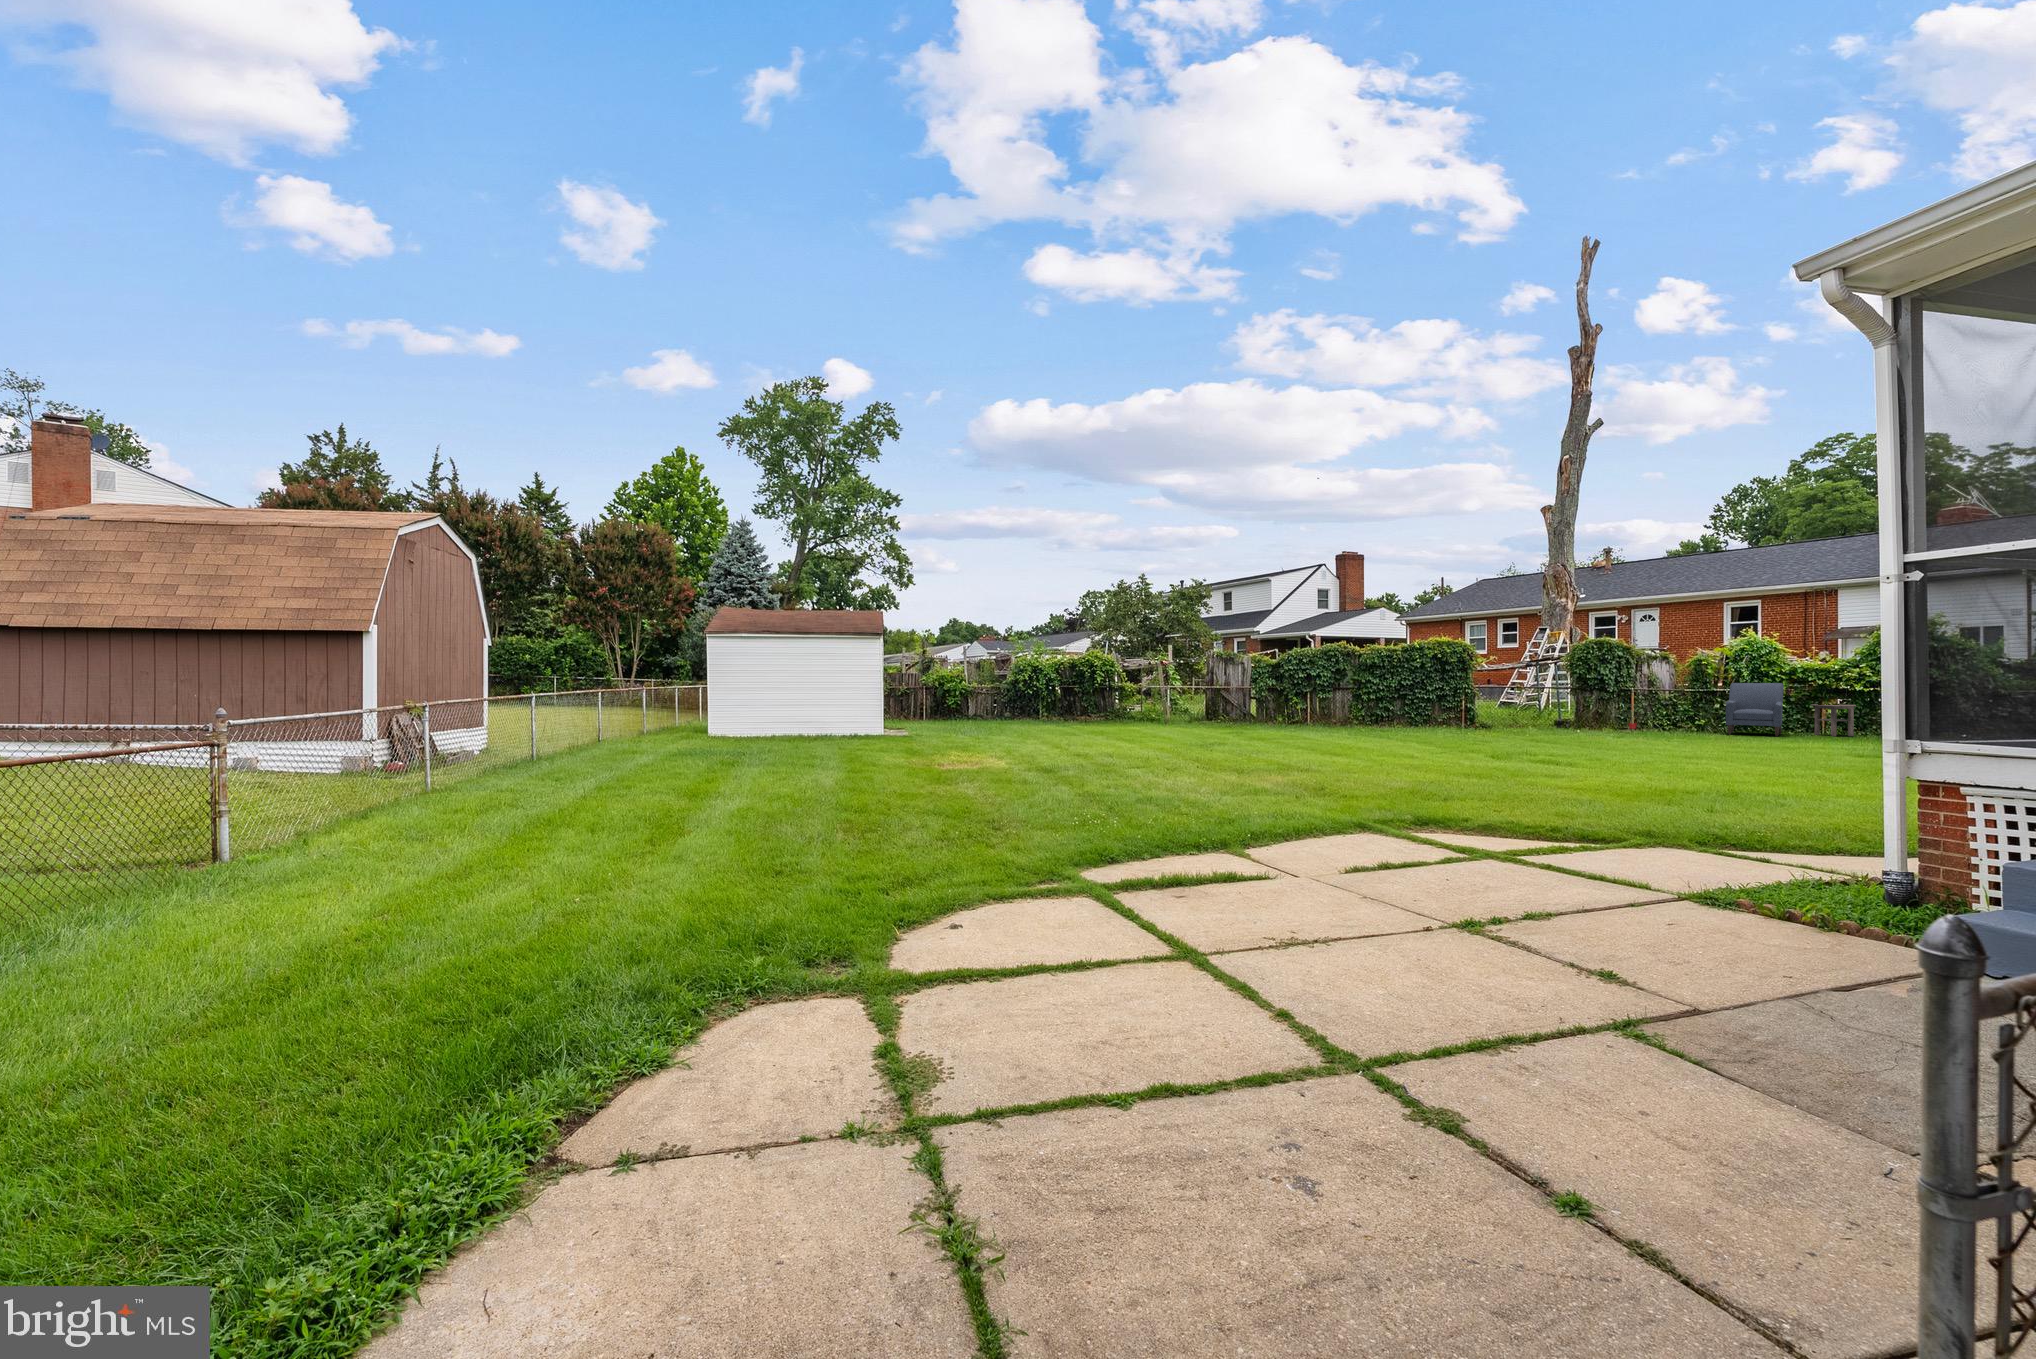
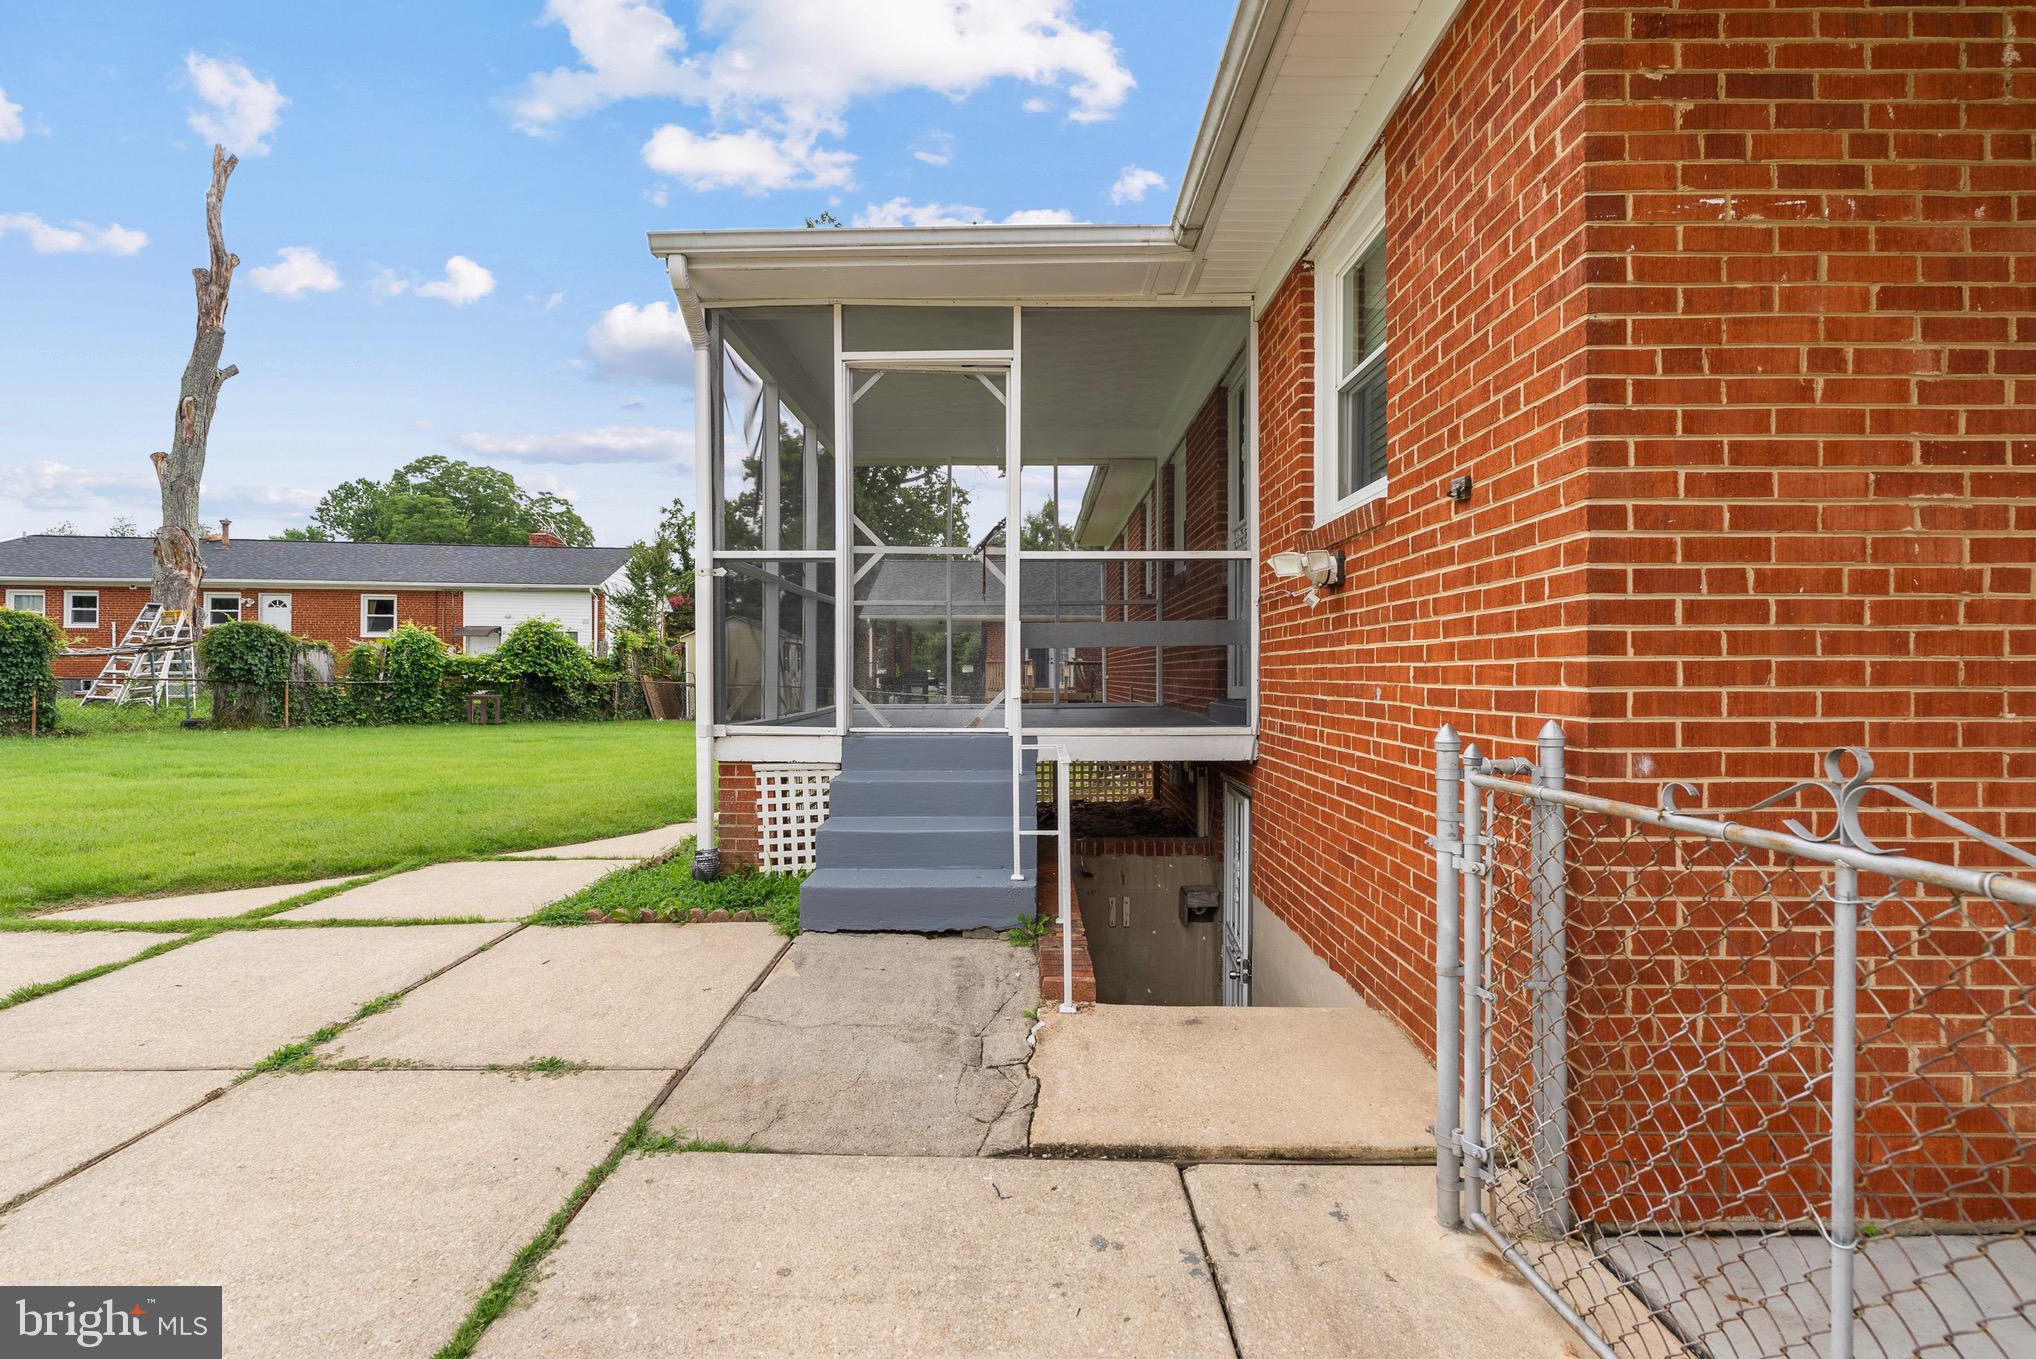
chair: present [1726,683,1784,736] -> none [389,675,442,728]
potted plant: present [1624,706,1647,729] -> none [263,699,309,728]

